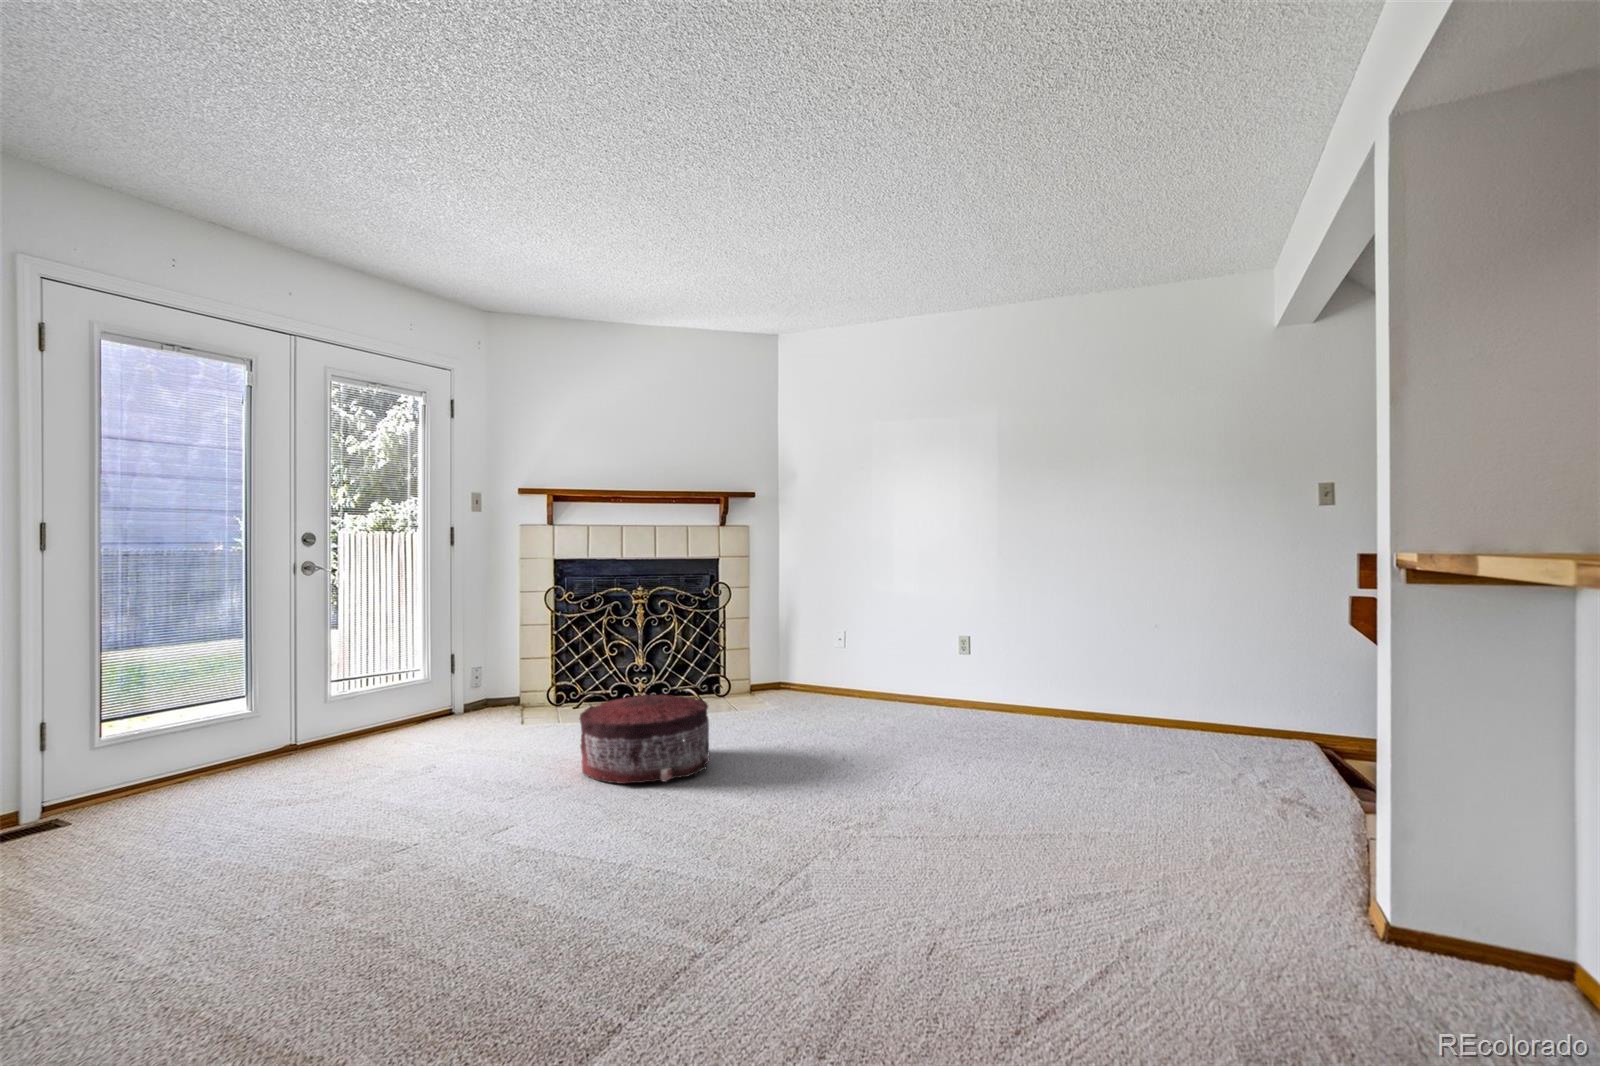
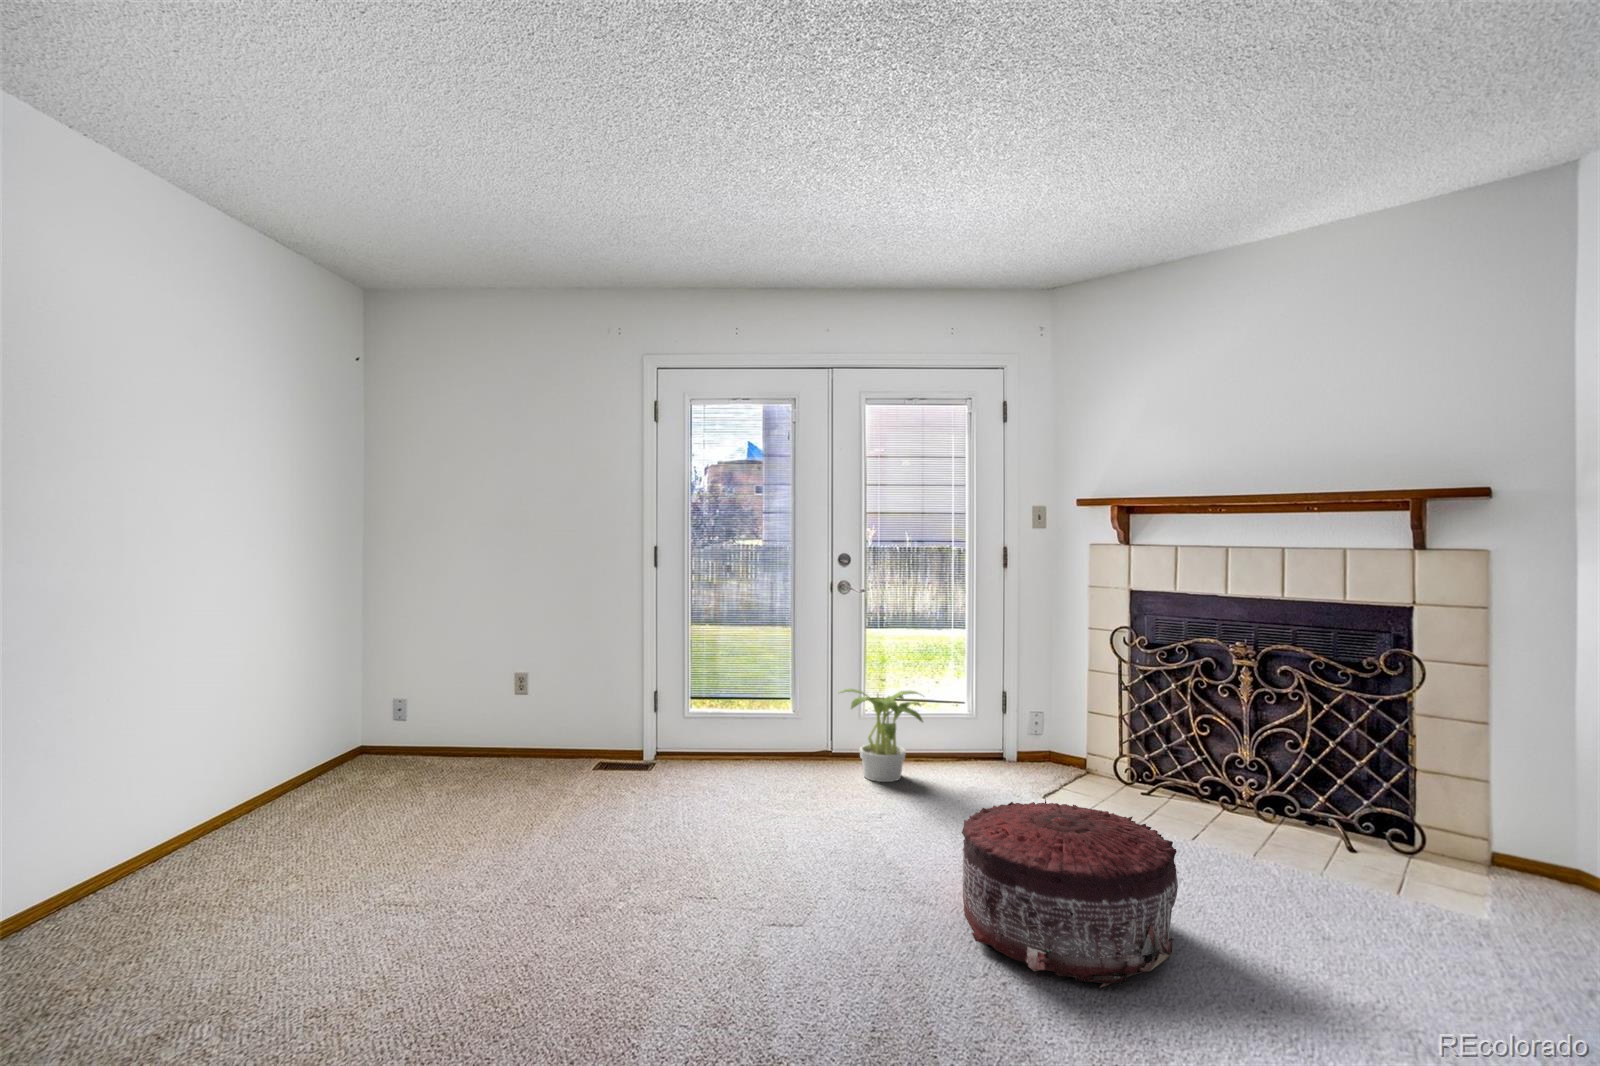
potted plant: none [334,662,429,753] -> present [840,689,923,782]

